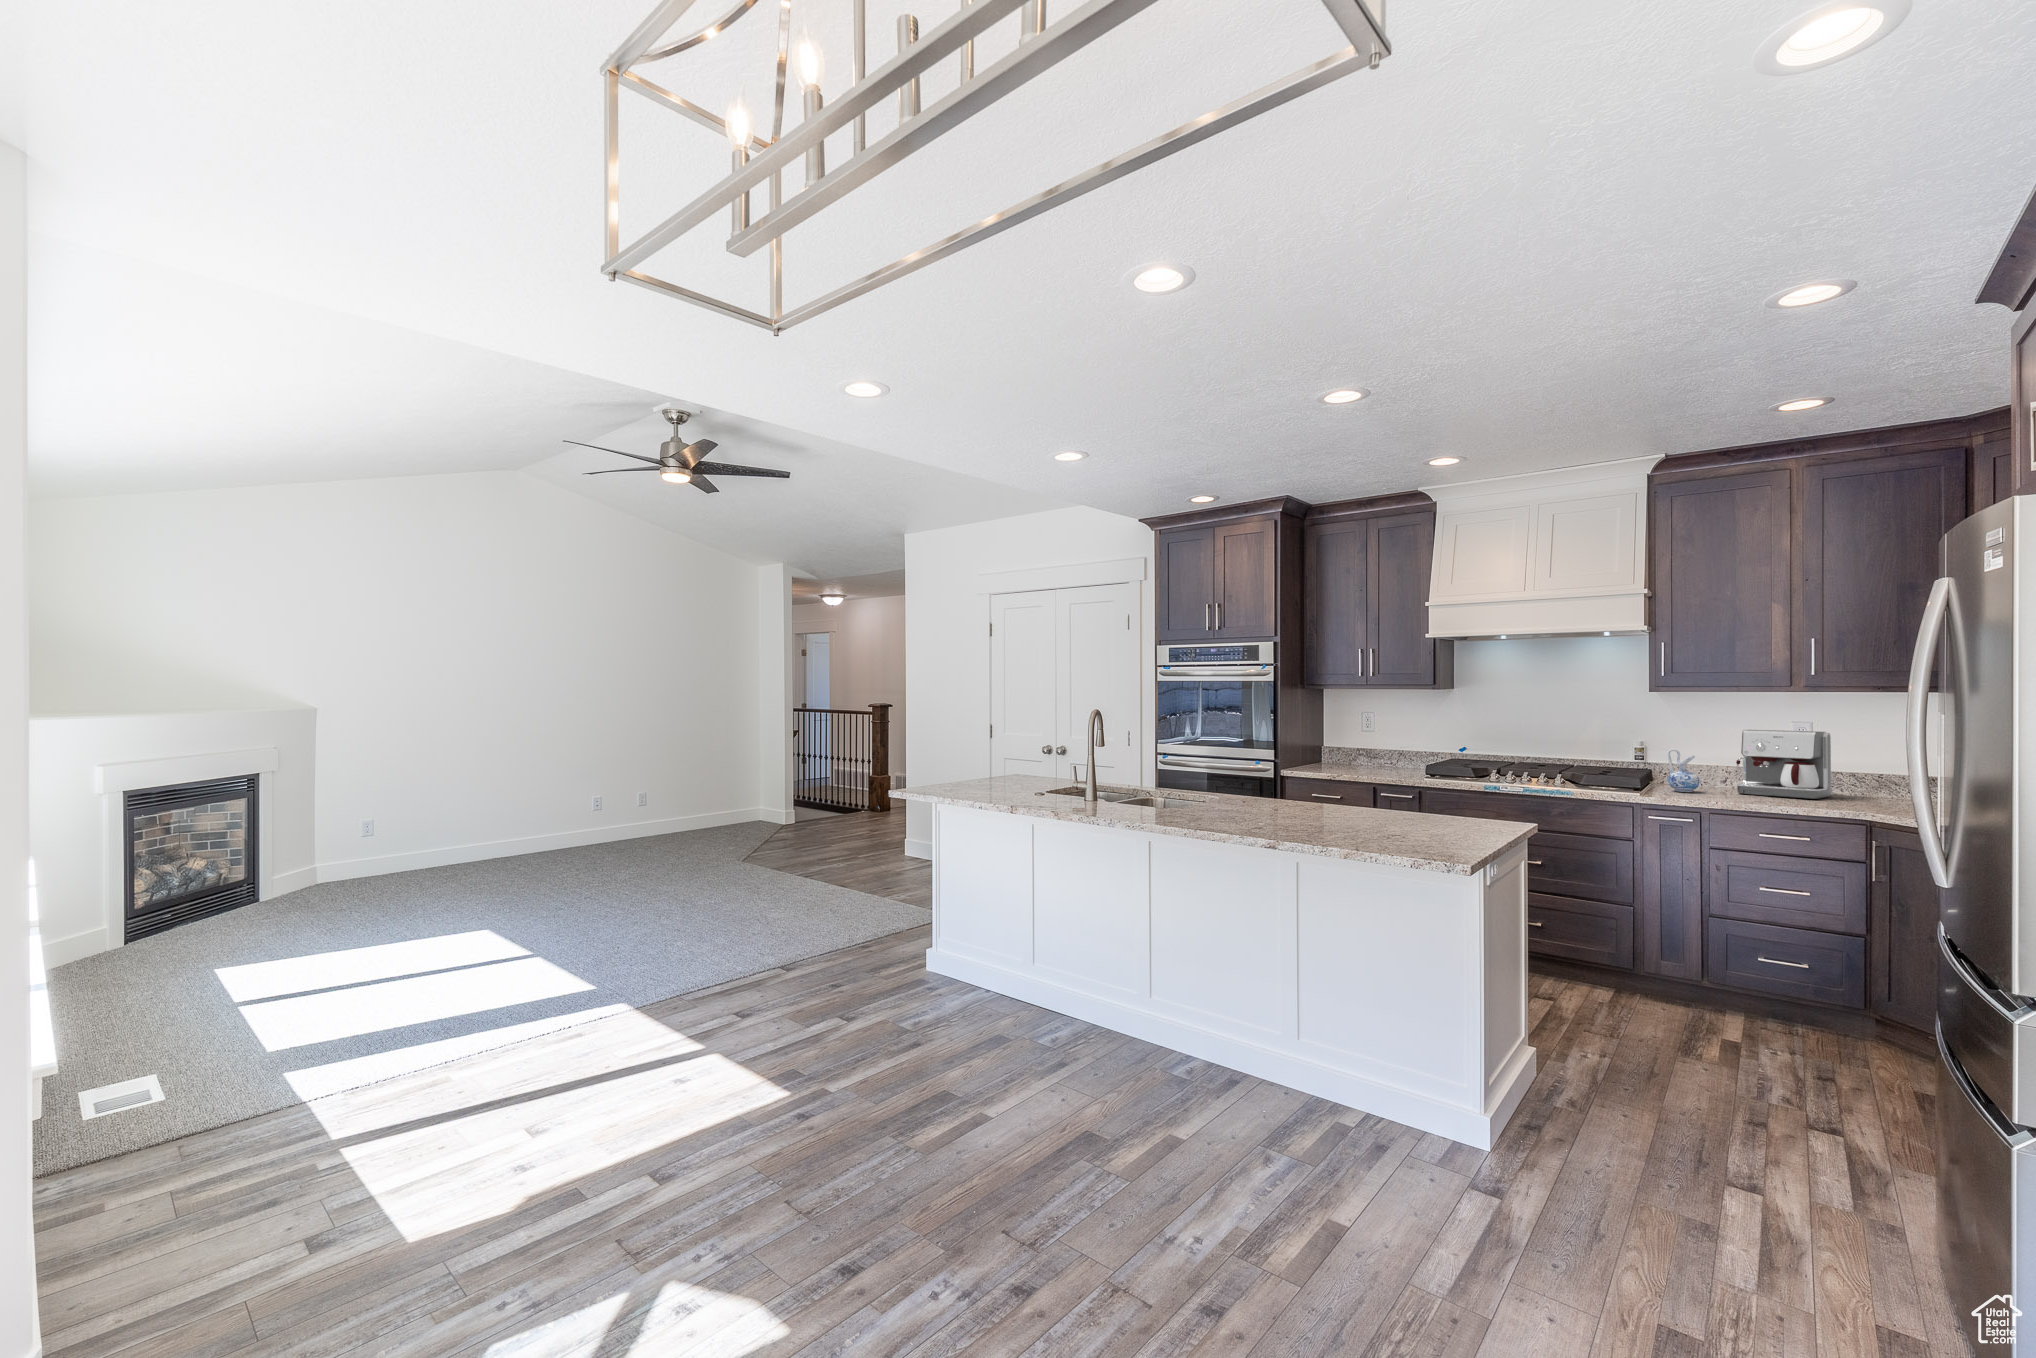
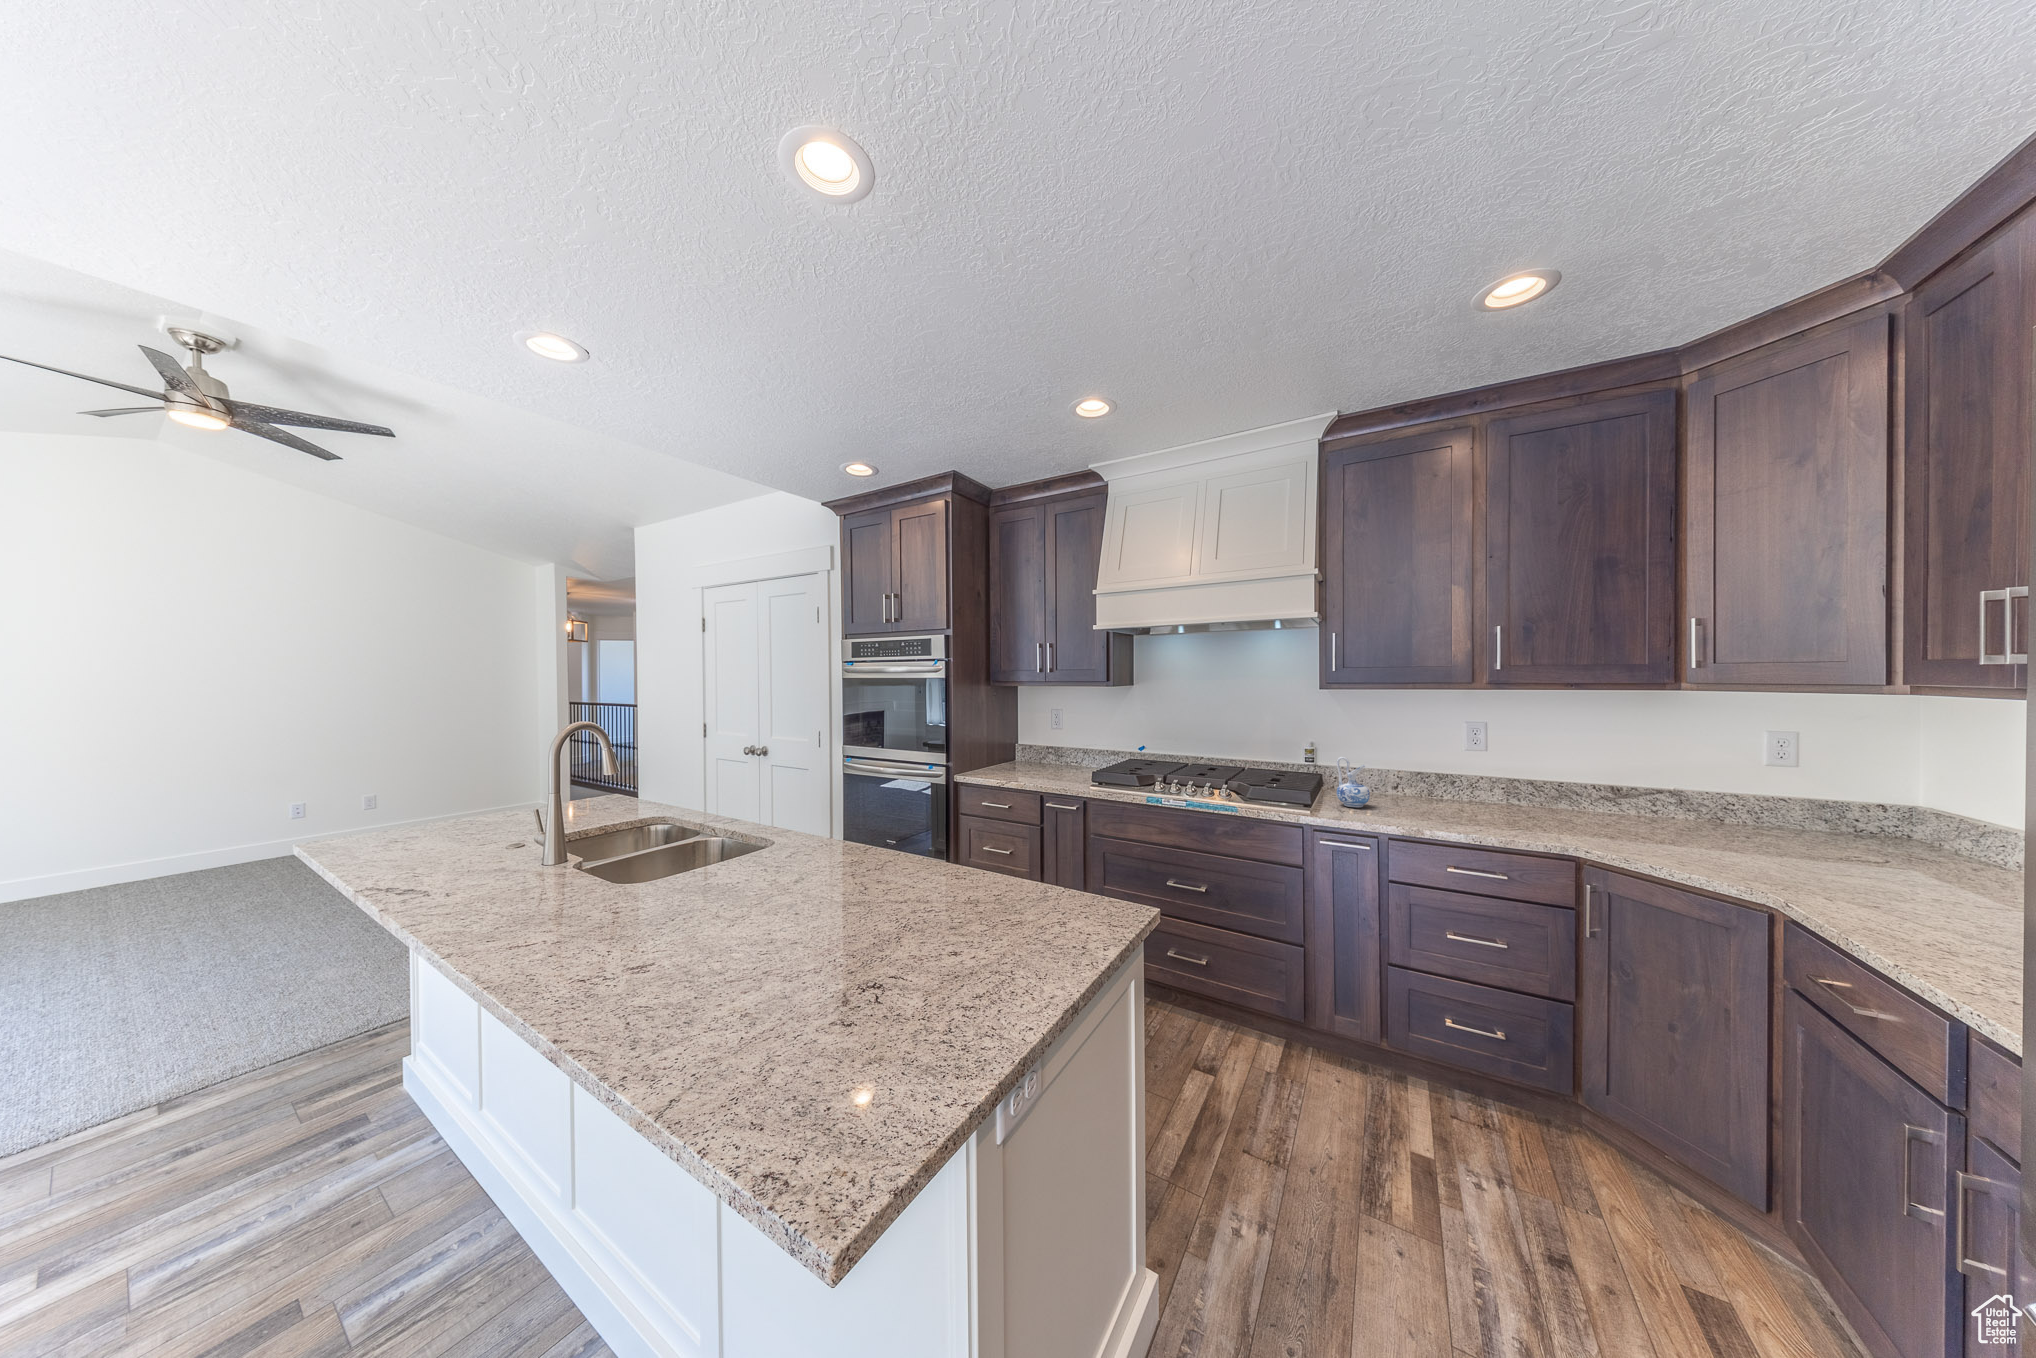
coffee maker: present [1735,730,1831,799] -> none [1407,732,1508,819]

